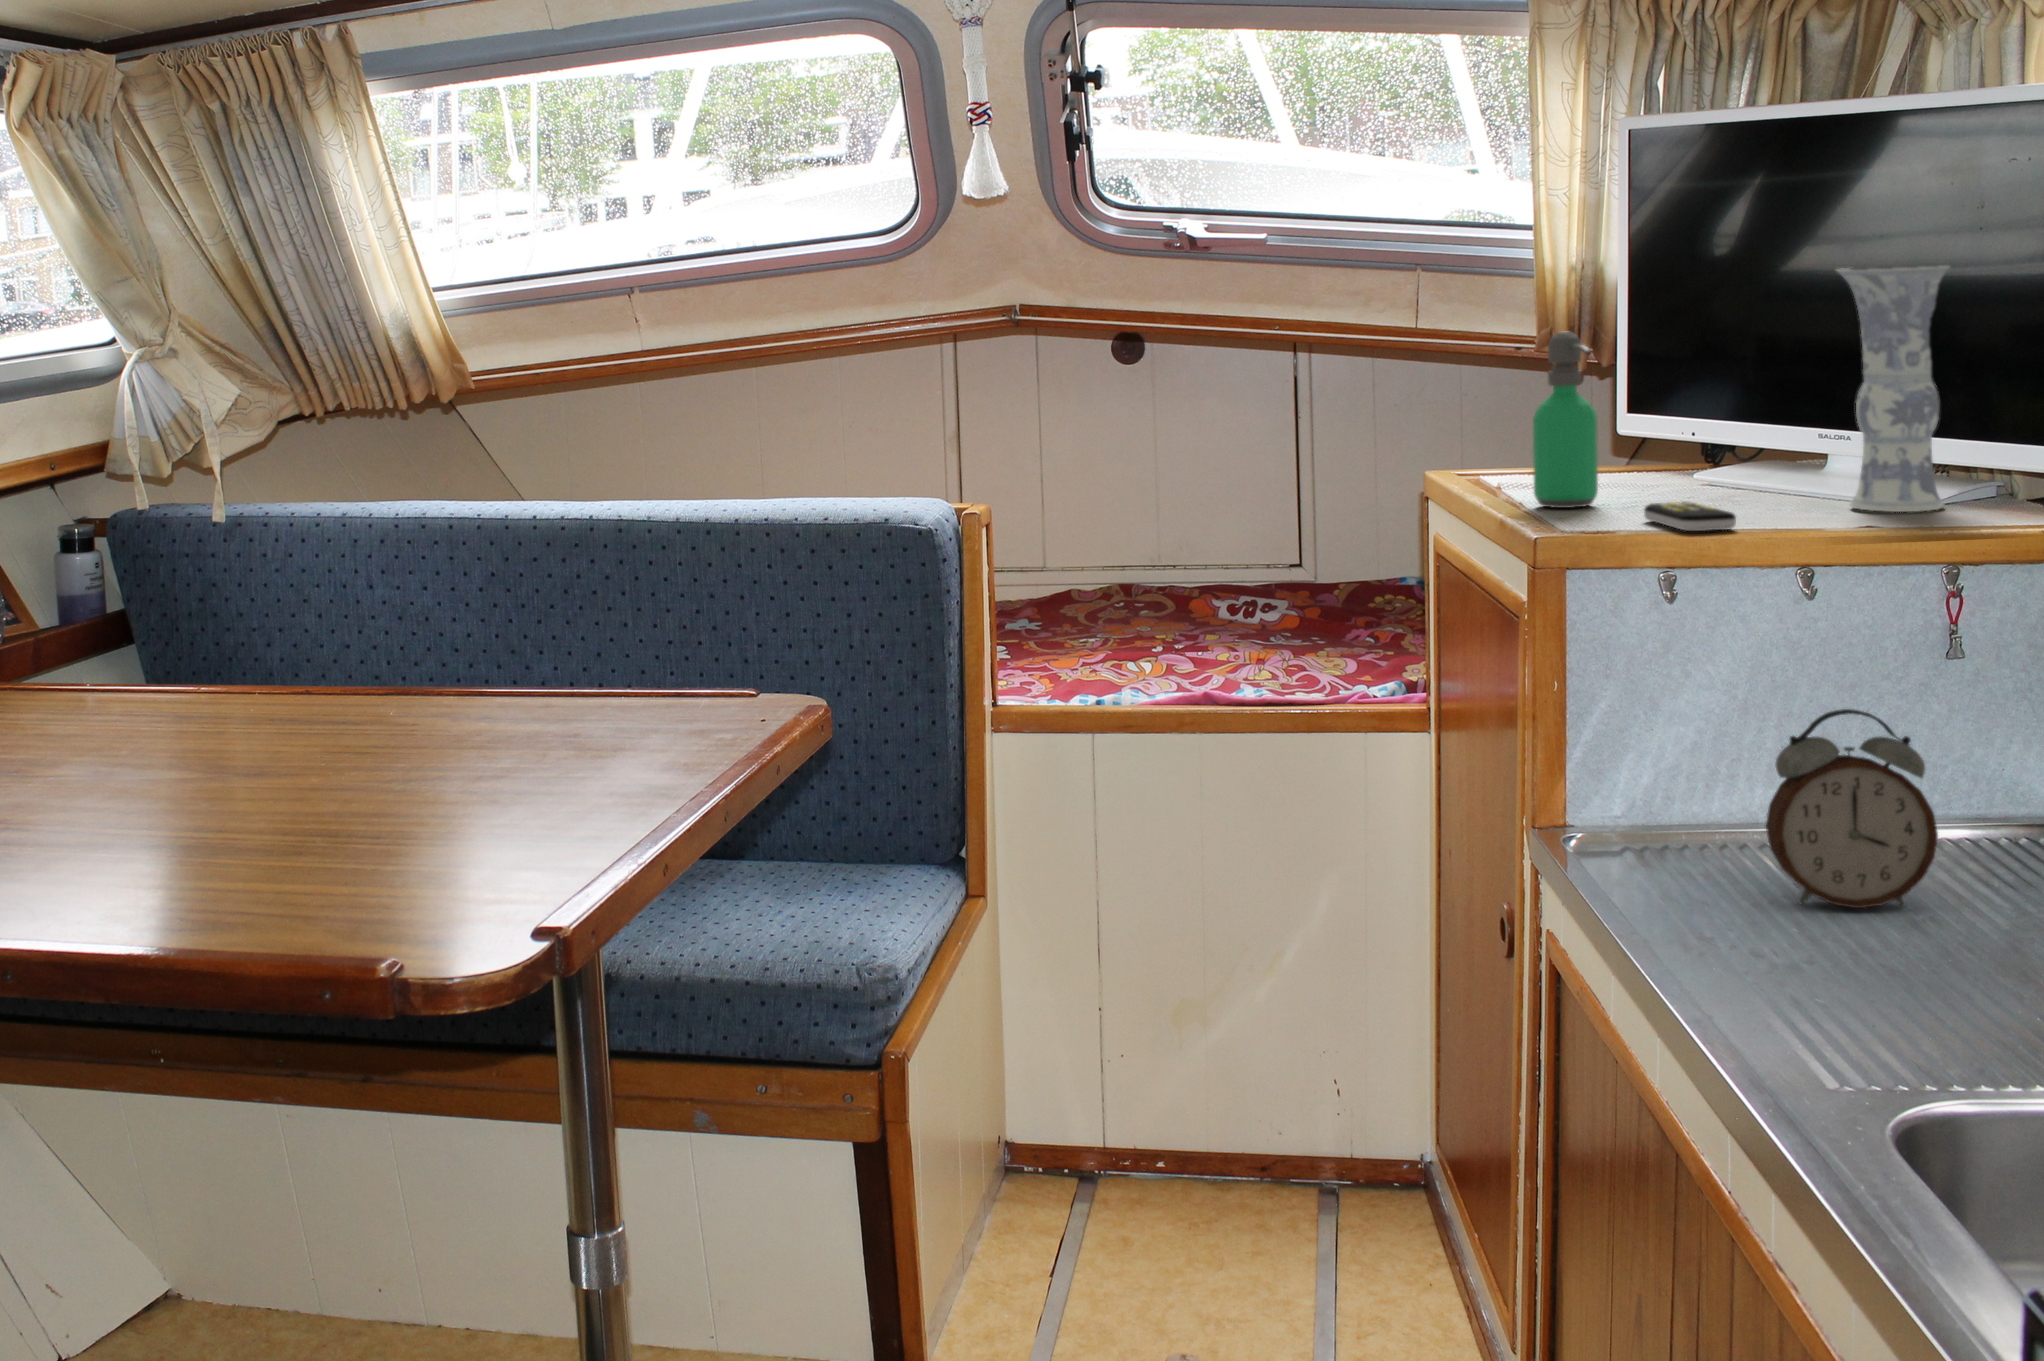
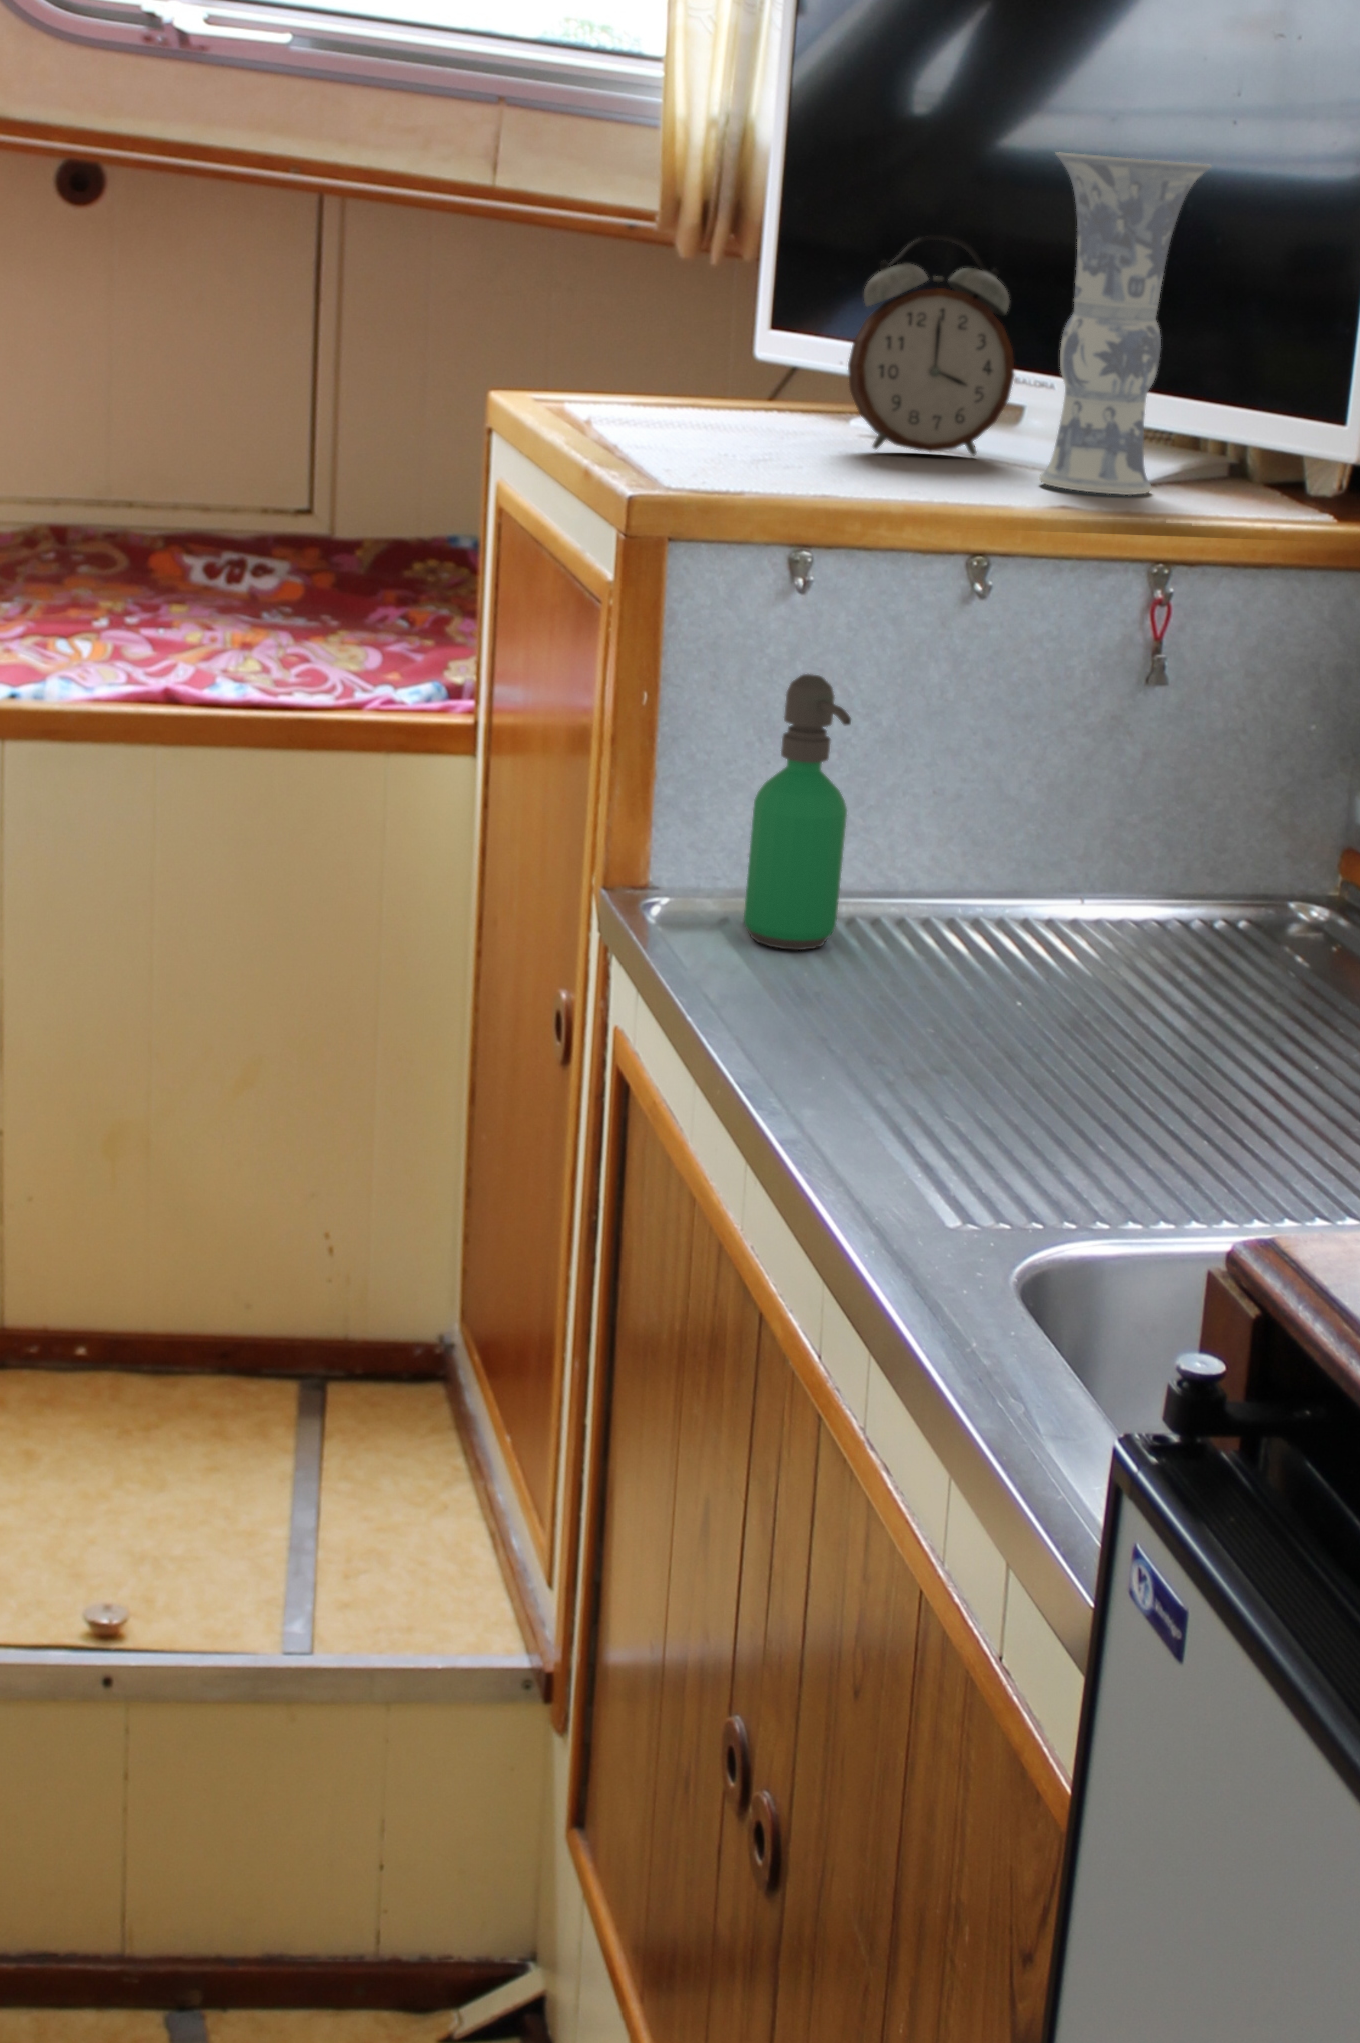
soap dispenser: present [1533,332,1598,508] -> present [744,674,851,950]
remote control: present [1644,501,1736,531] -> none [785,454,903,498]
alarm clock: present [1766,709,1938,908] -> present [848,235,1014,456]

